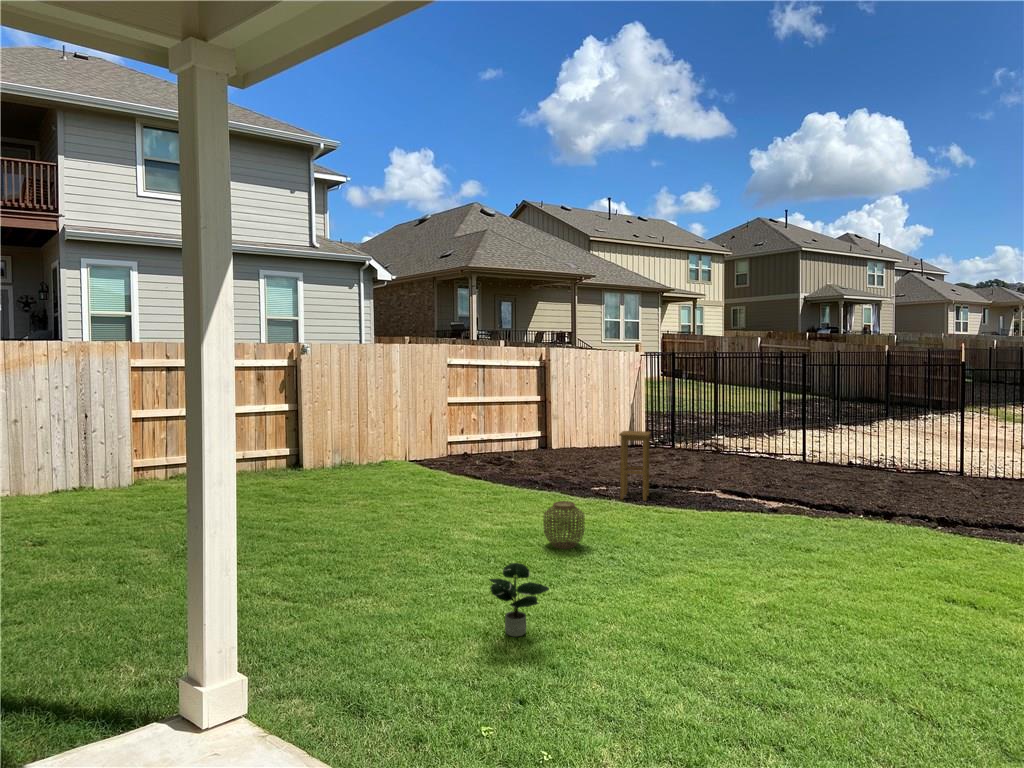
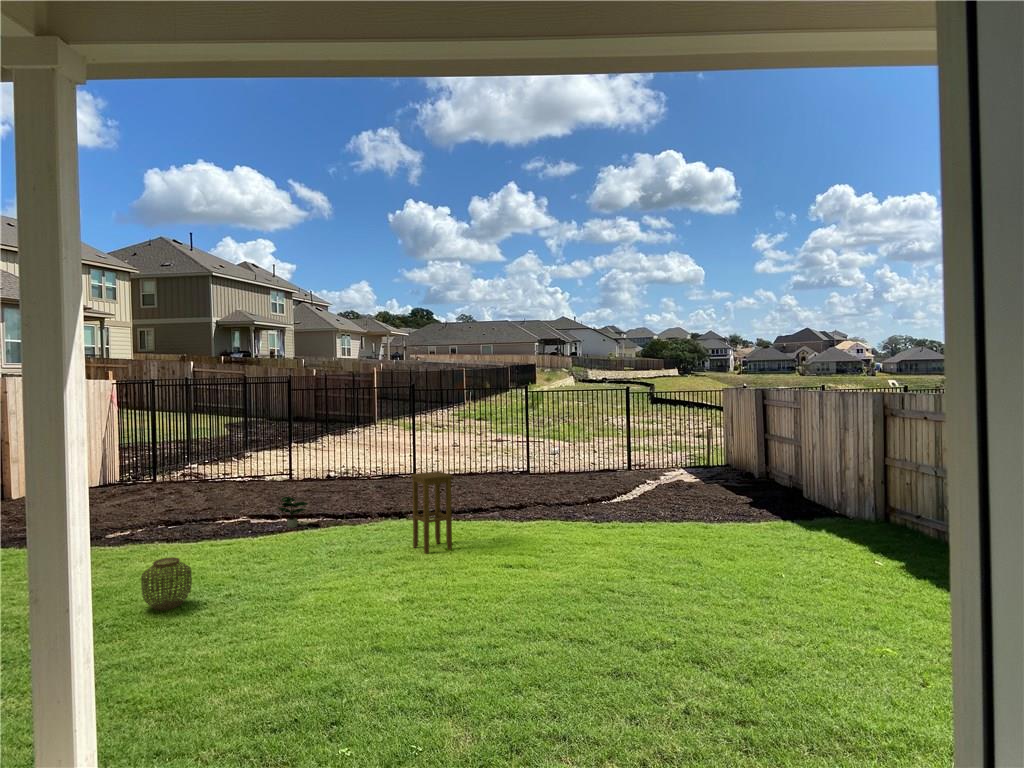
stool: present [619,431,651,501] -> present [411,471,453,554]
potted plant: present [490,563,549,637] -> present [278,497,308,528]

